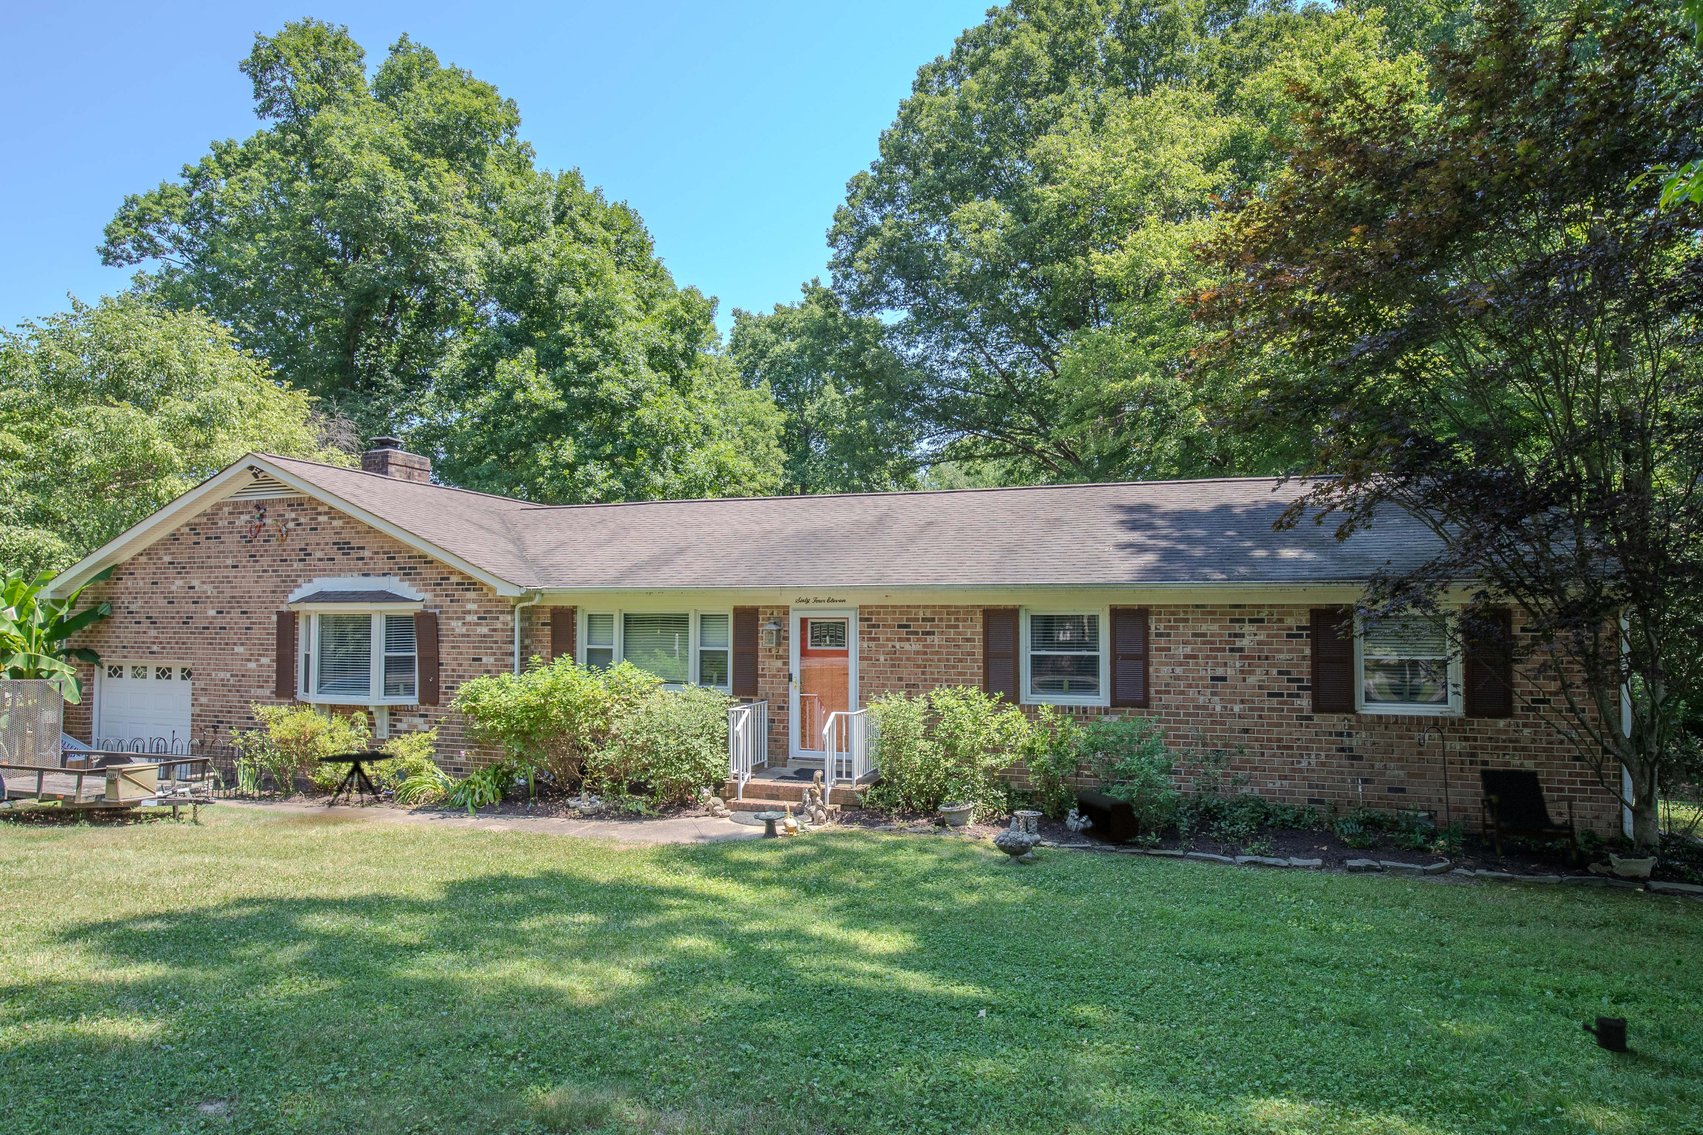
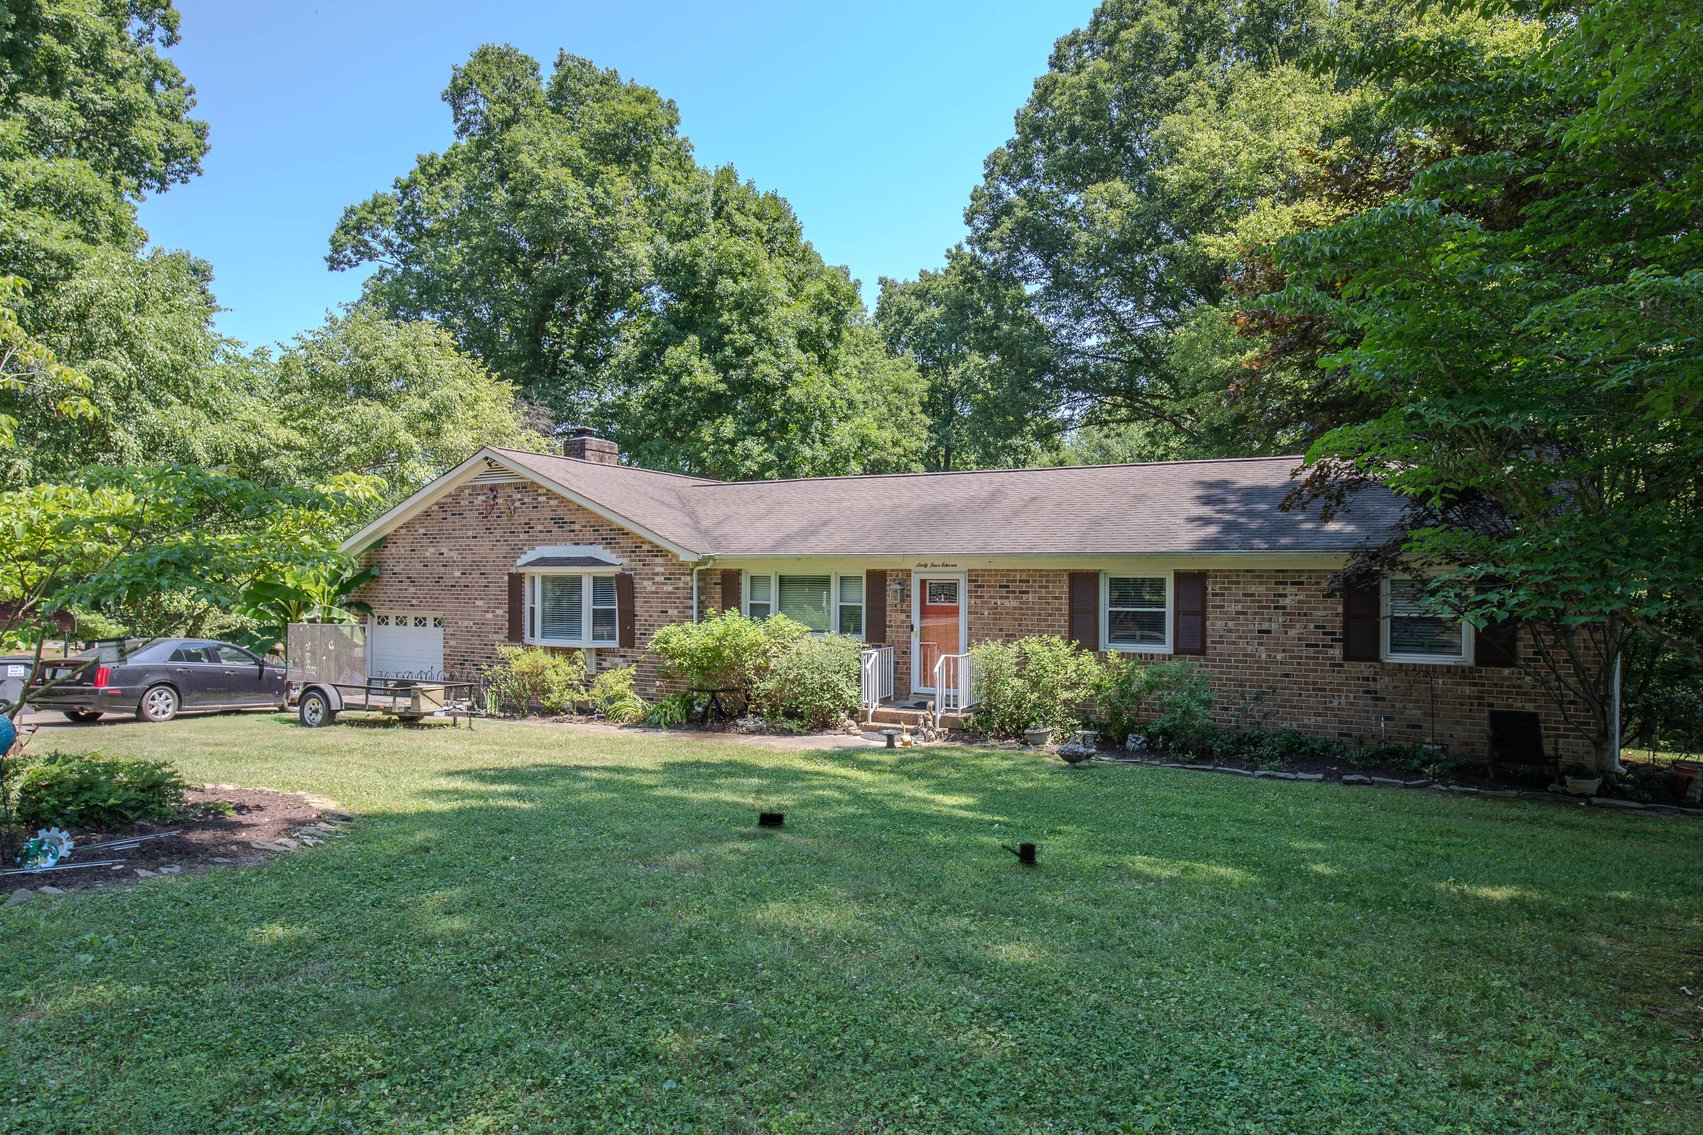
round table: present [318,753,395,807] -> present [687,688,741,727]
bench: present [1076,791,1139,845] -> none [1137,722,1185,762]
decorative plant: none [578,956,640,1017] -> present [752,790,787,825]
watering can: present [1582,1017,1628,1051] -> present [1001,843,1043,863]

